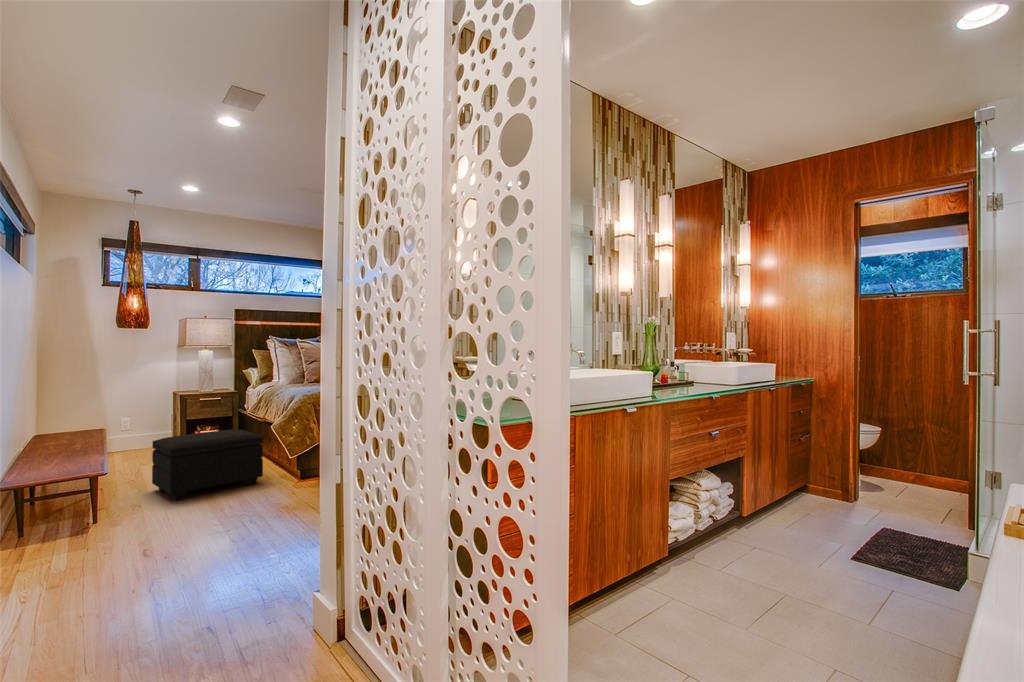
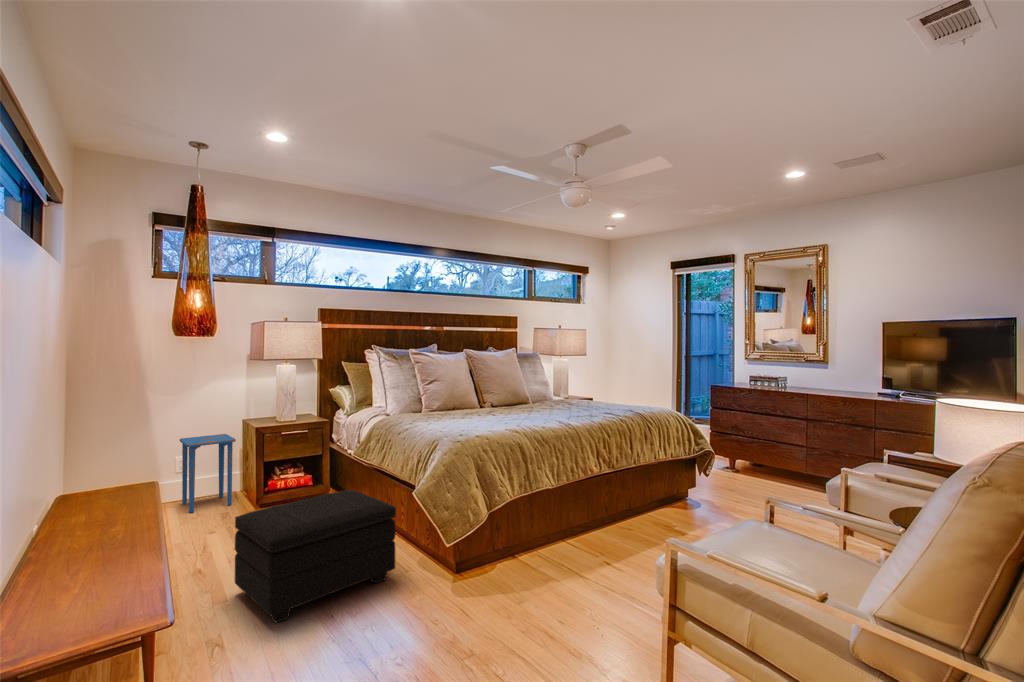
side table: none [122,402,165,456] -> present [180,434,236,512]

